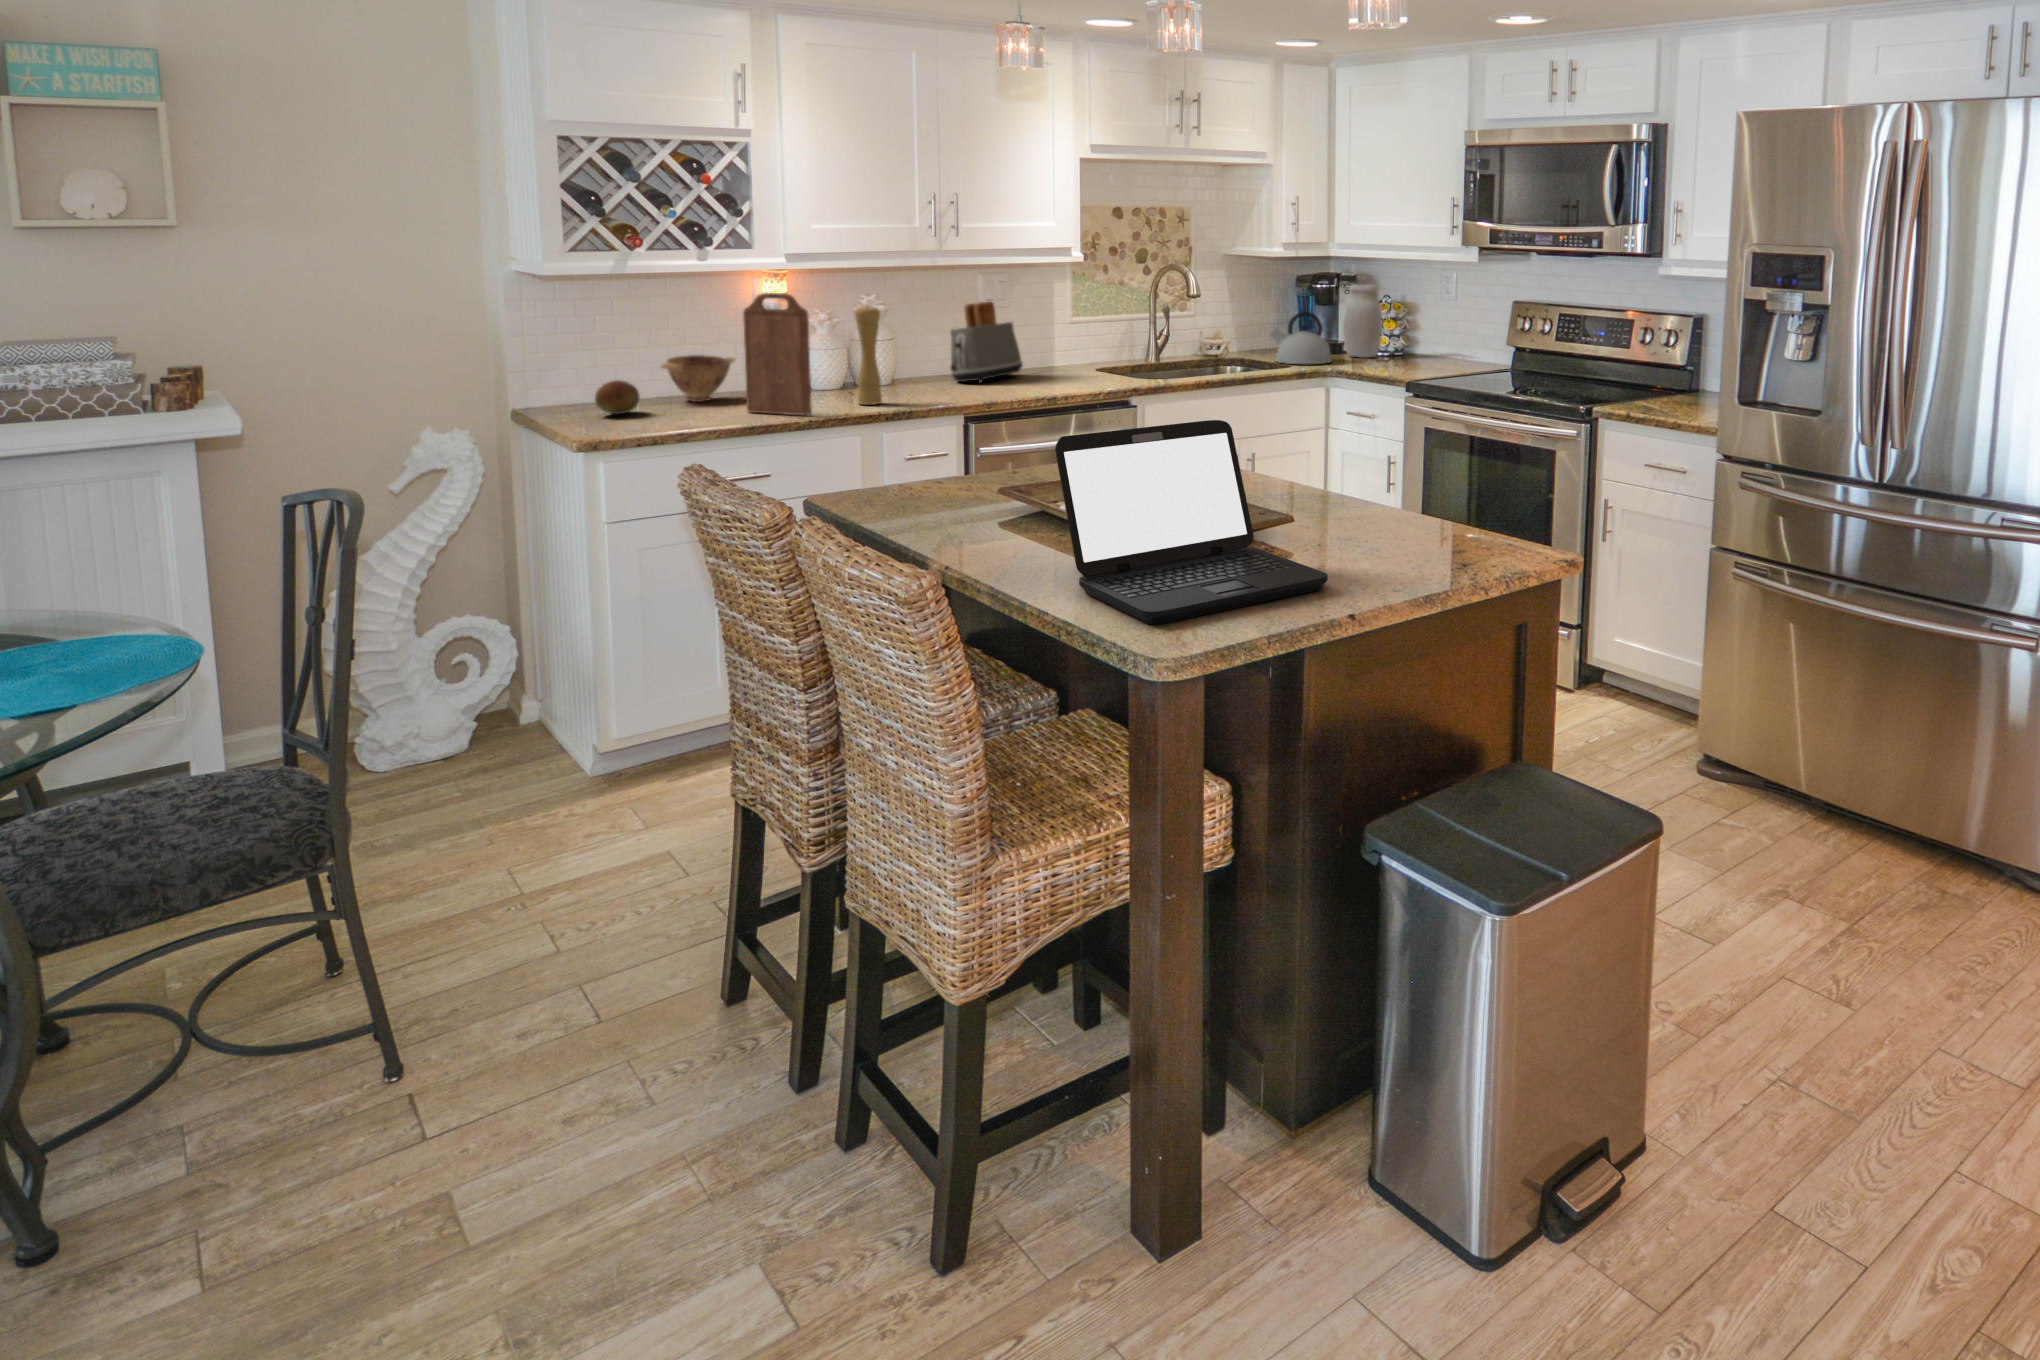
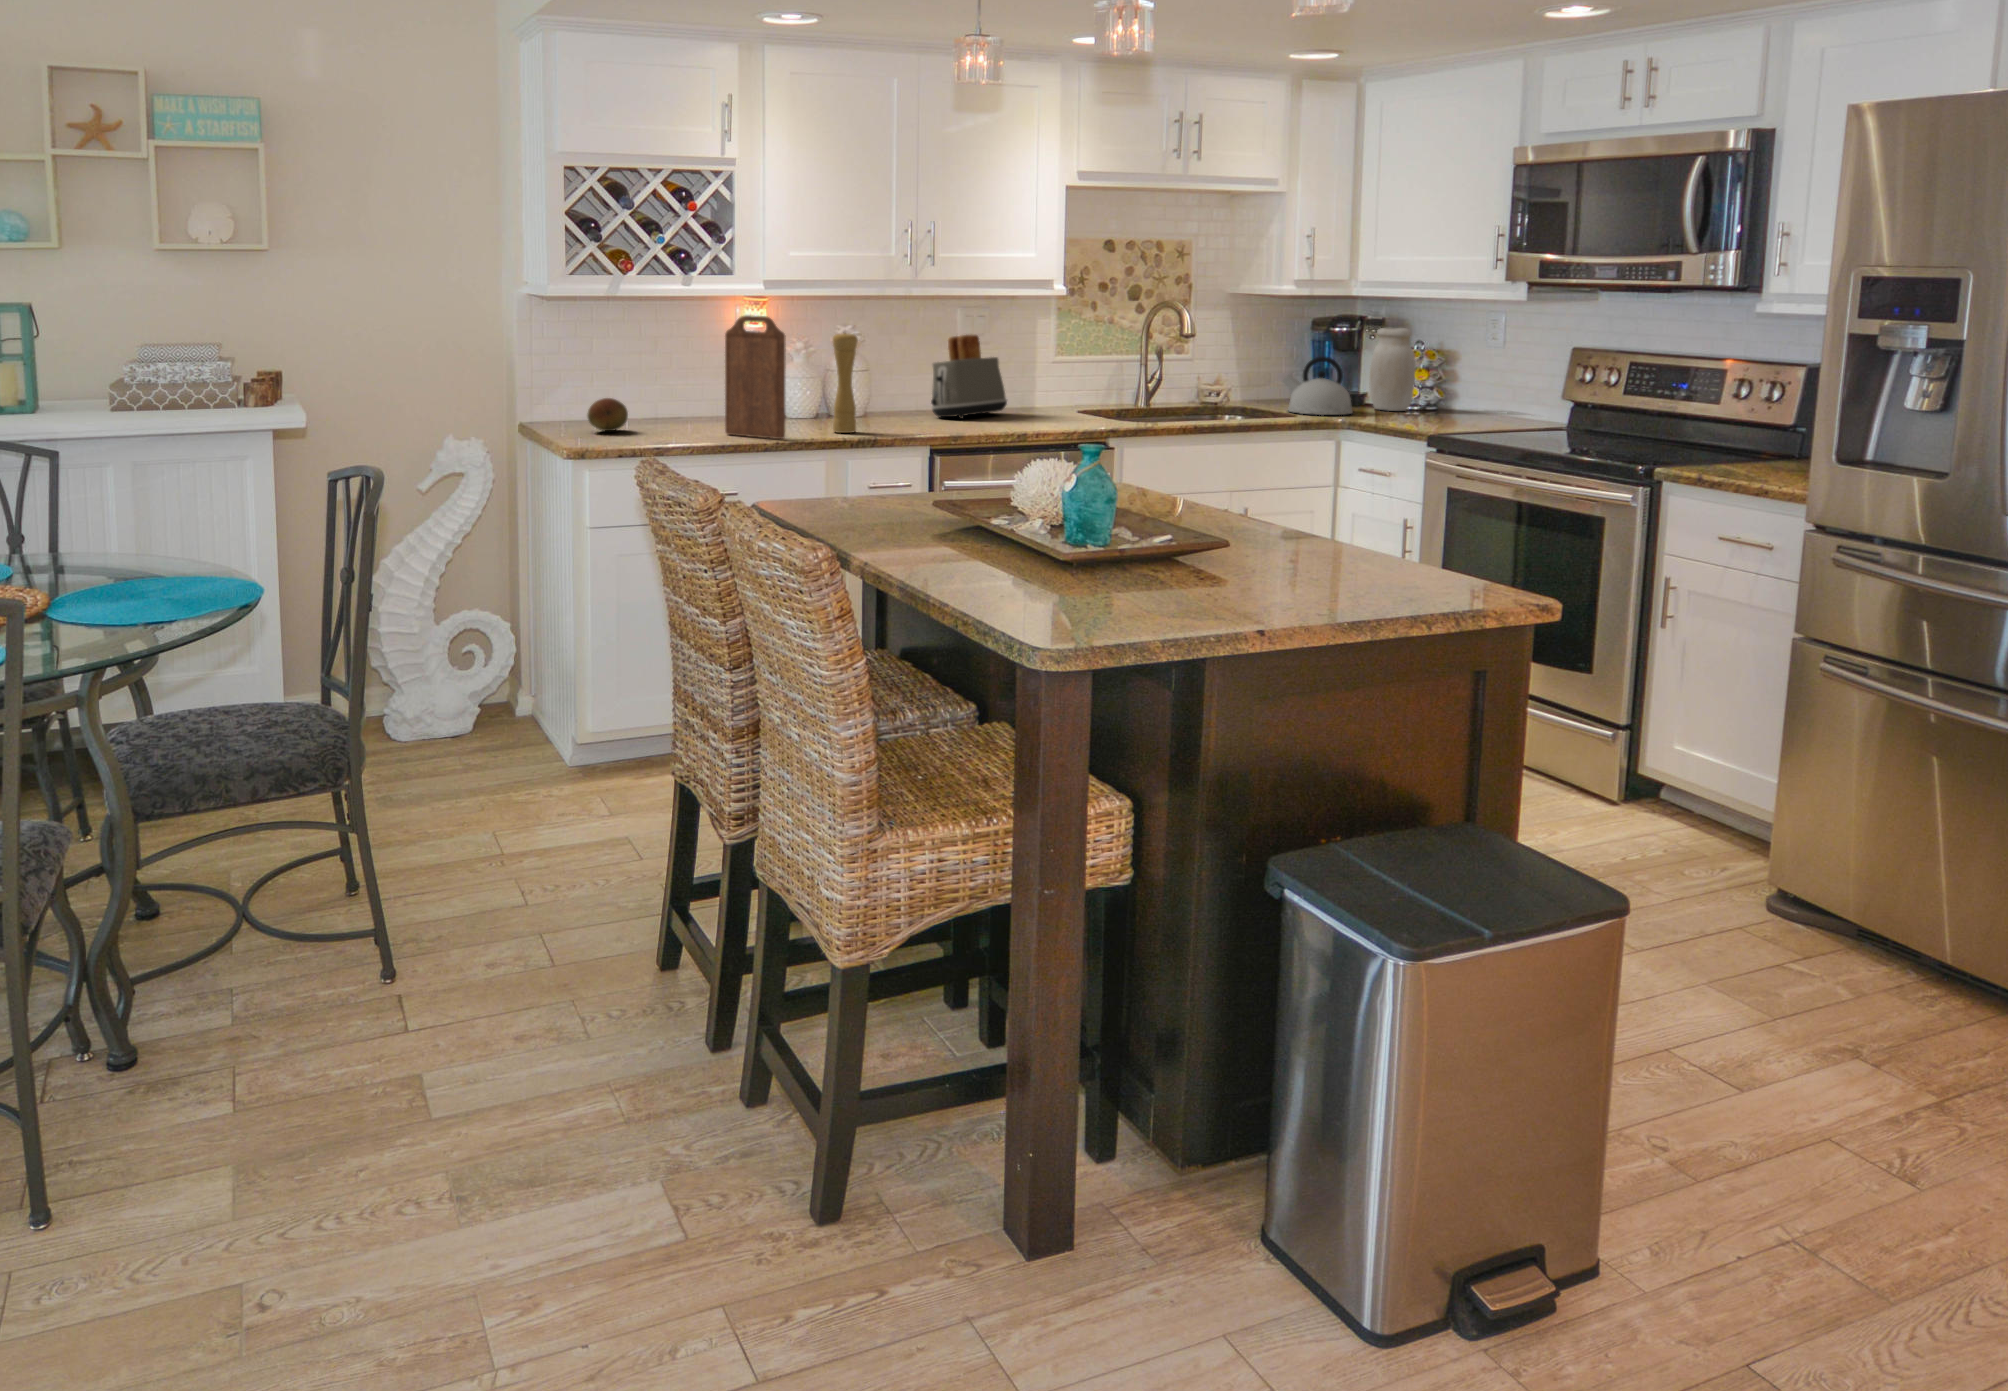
bowl: present [661,355,735,402] -> none [649,379,720,424]
laptop: present [1055,420,1328,625] -> none [970,429,1244,619]

